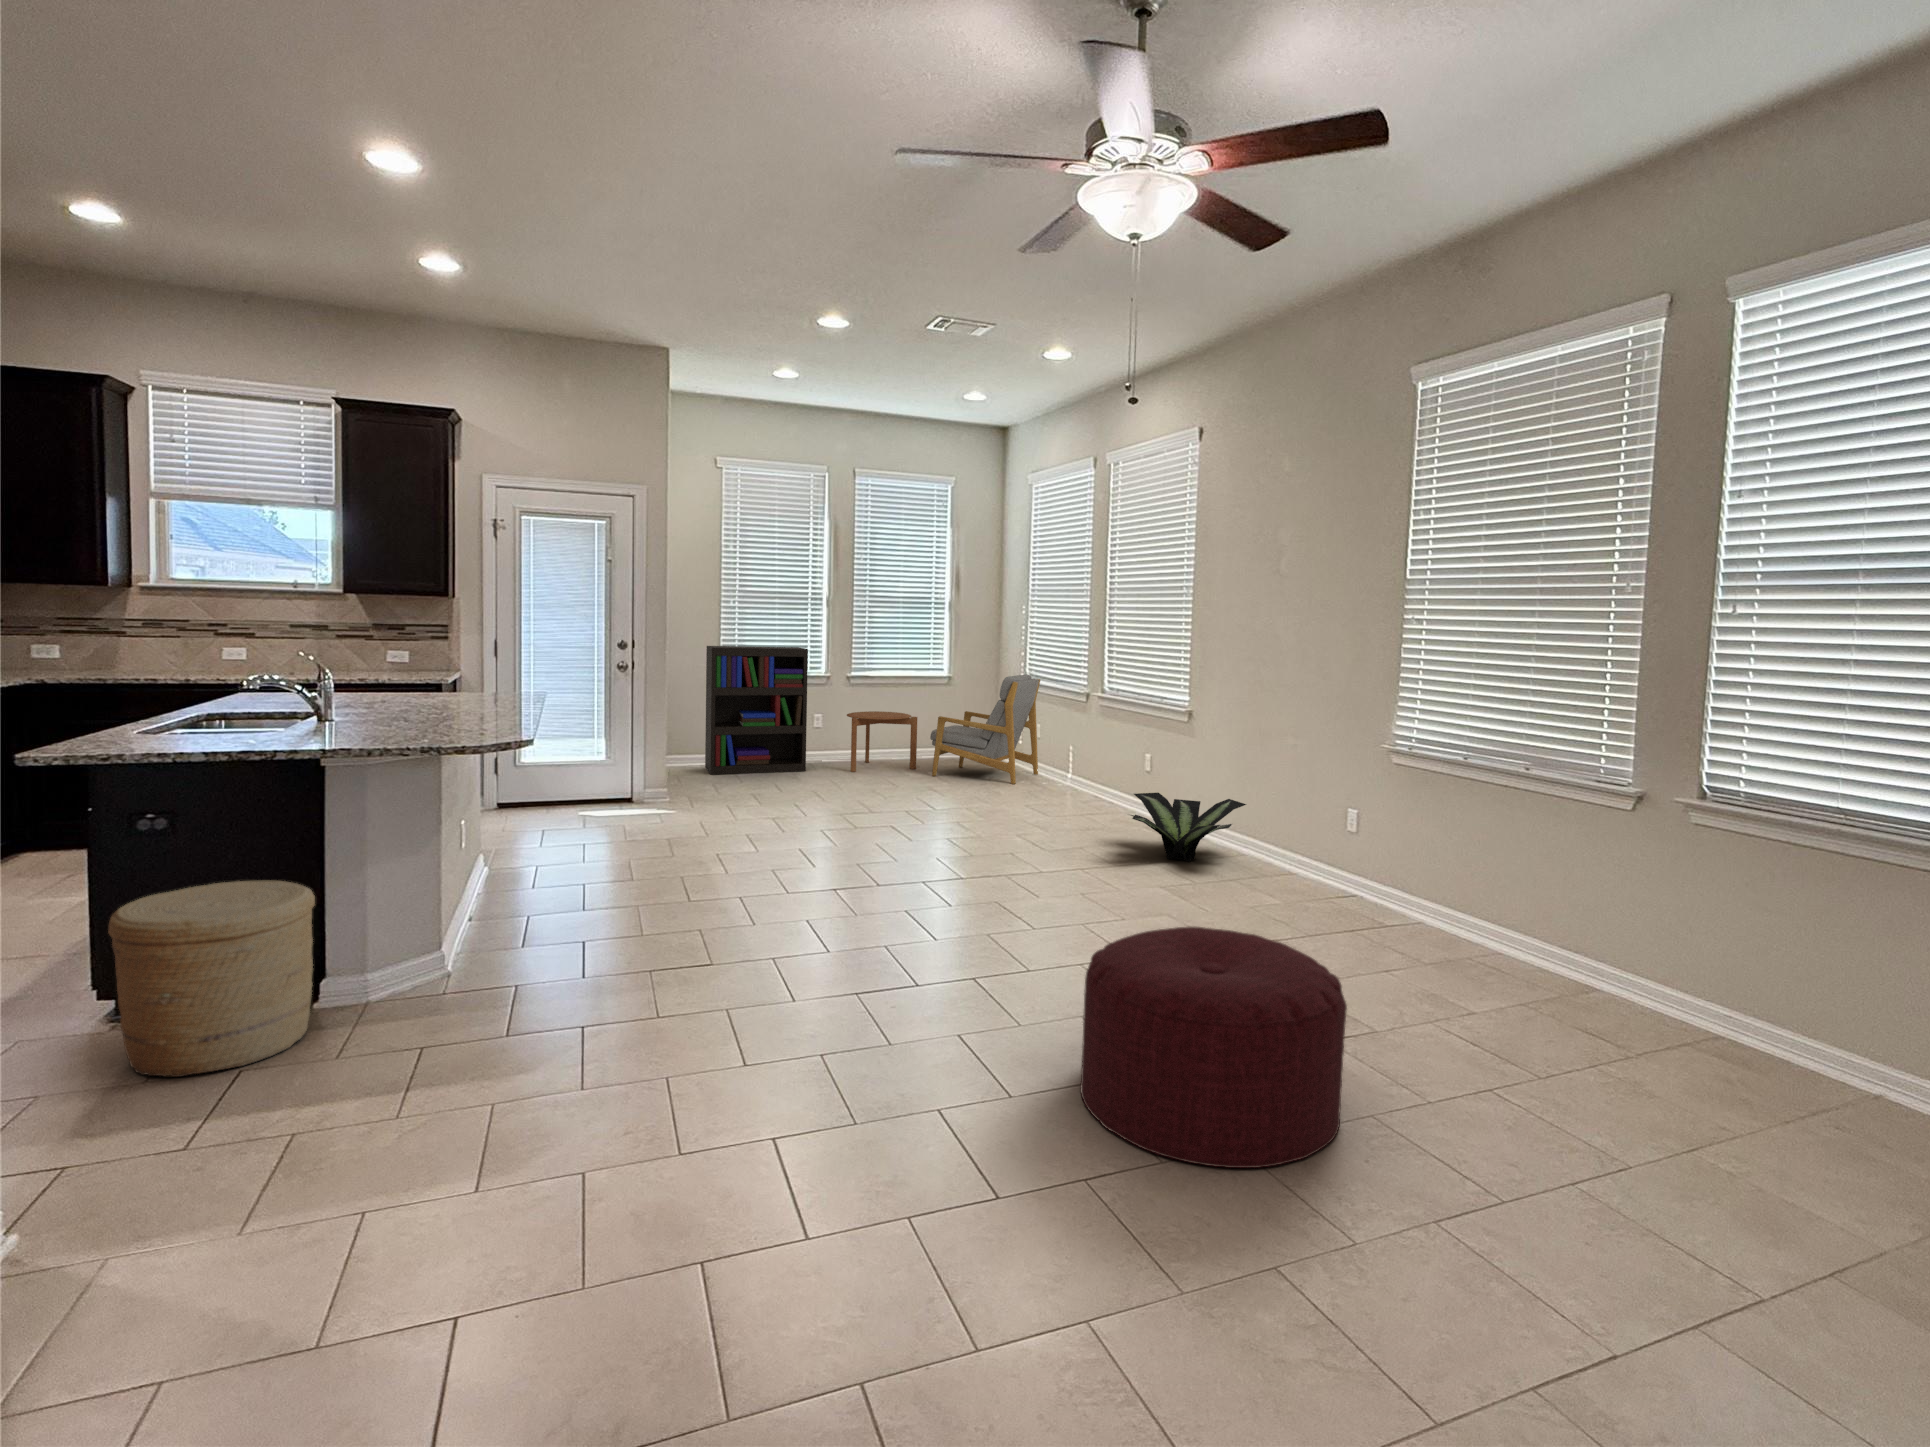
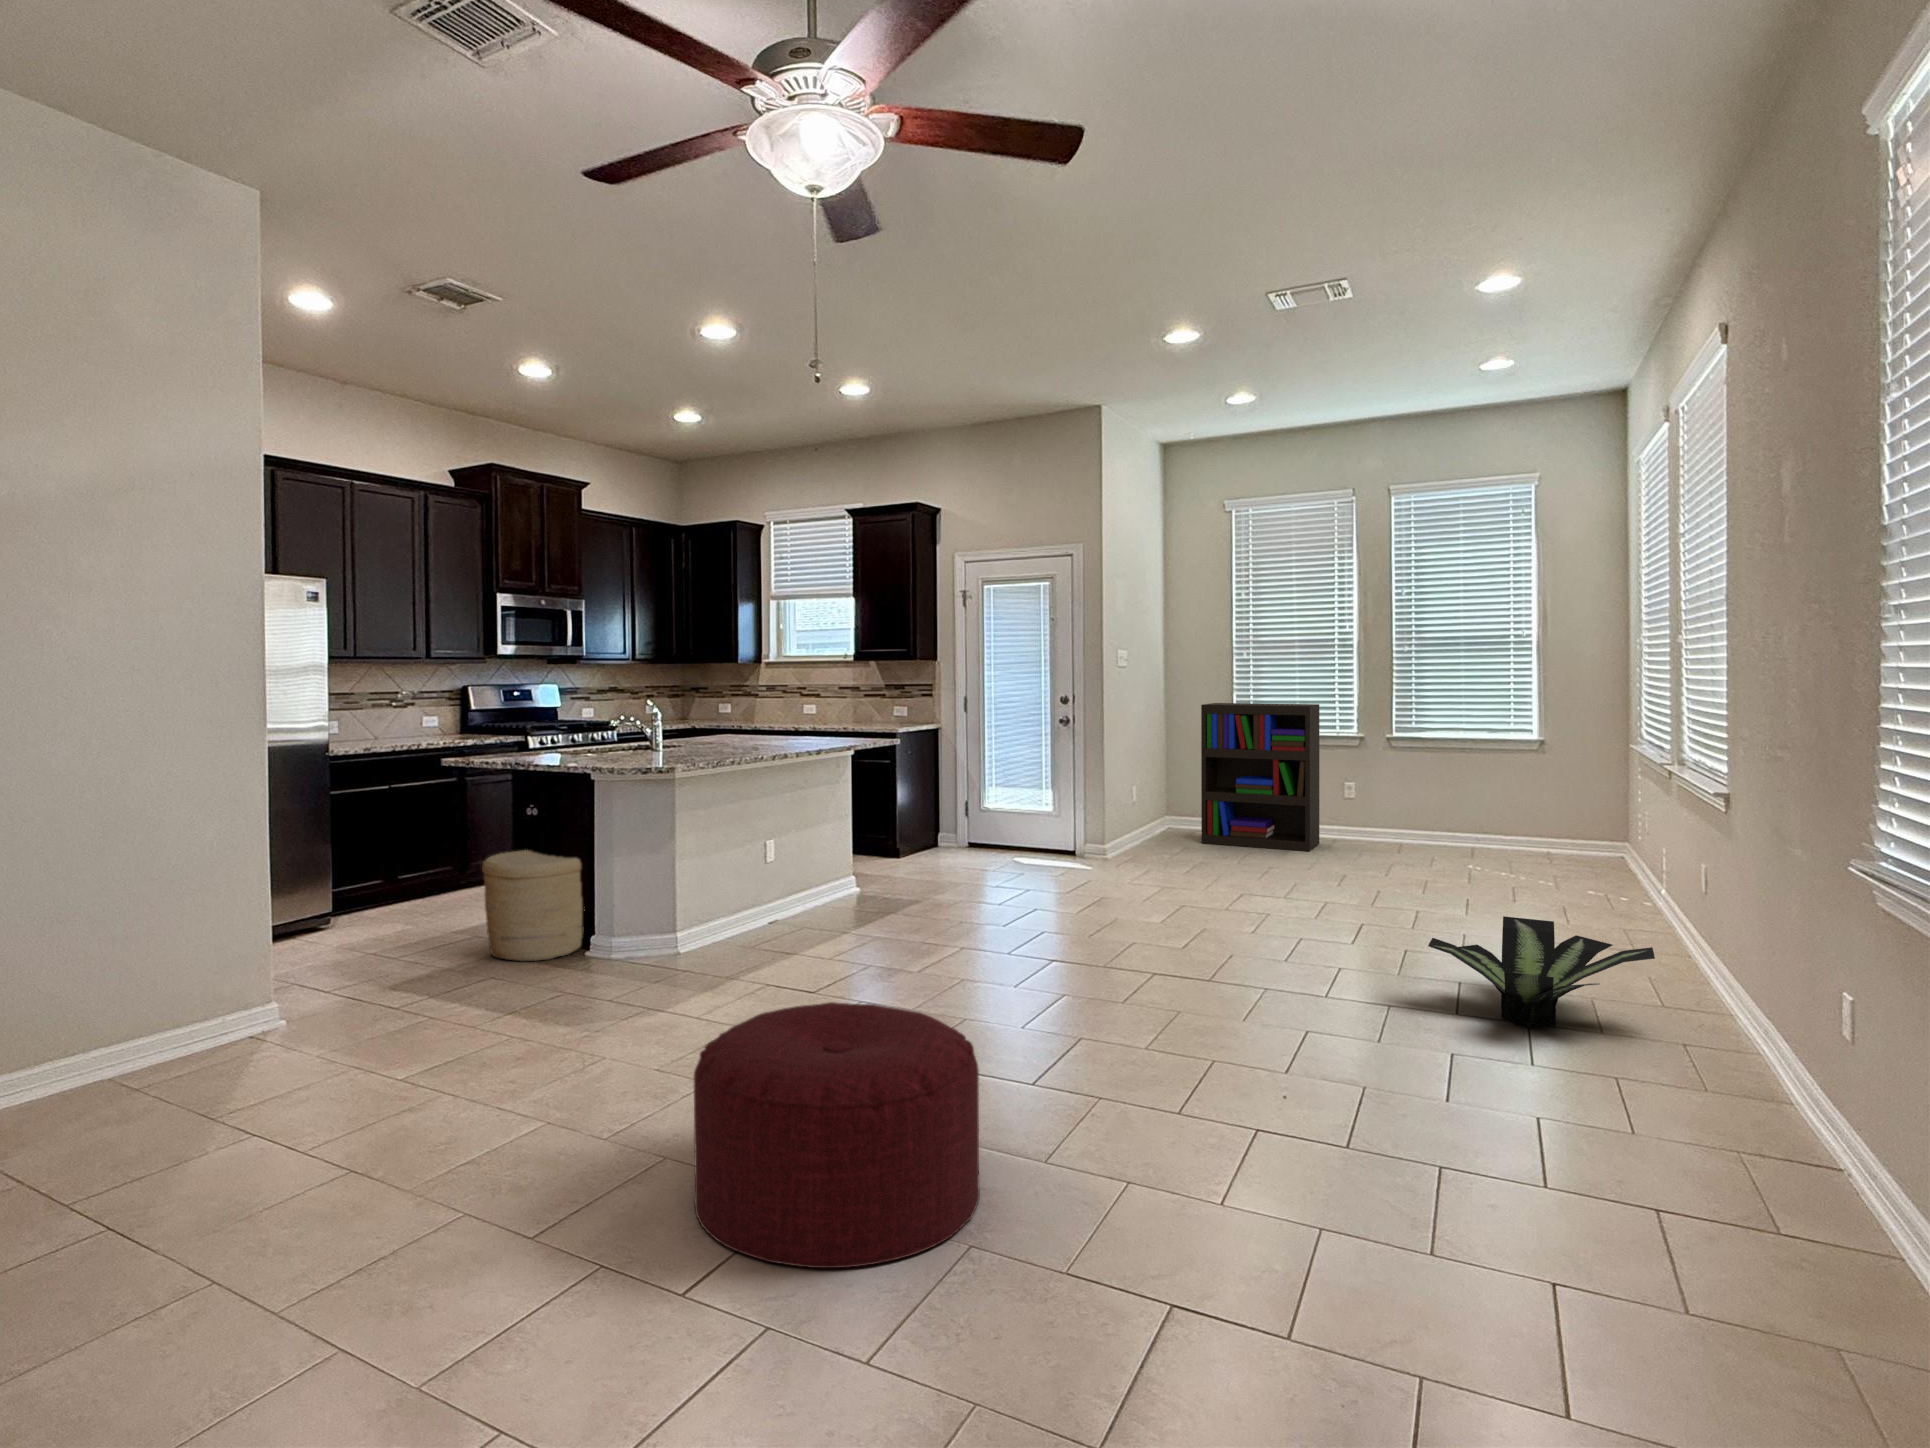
armchair: present [930,674,1040,784] -> none [1454,743,1630,899]
side table: present [847,711,917,772] -> none [1361,786,1457,865]

